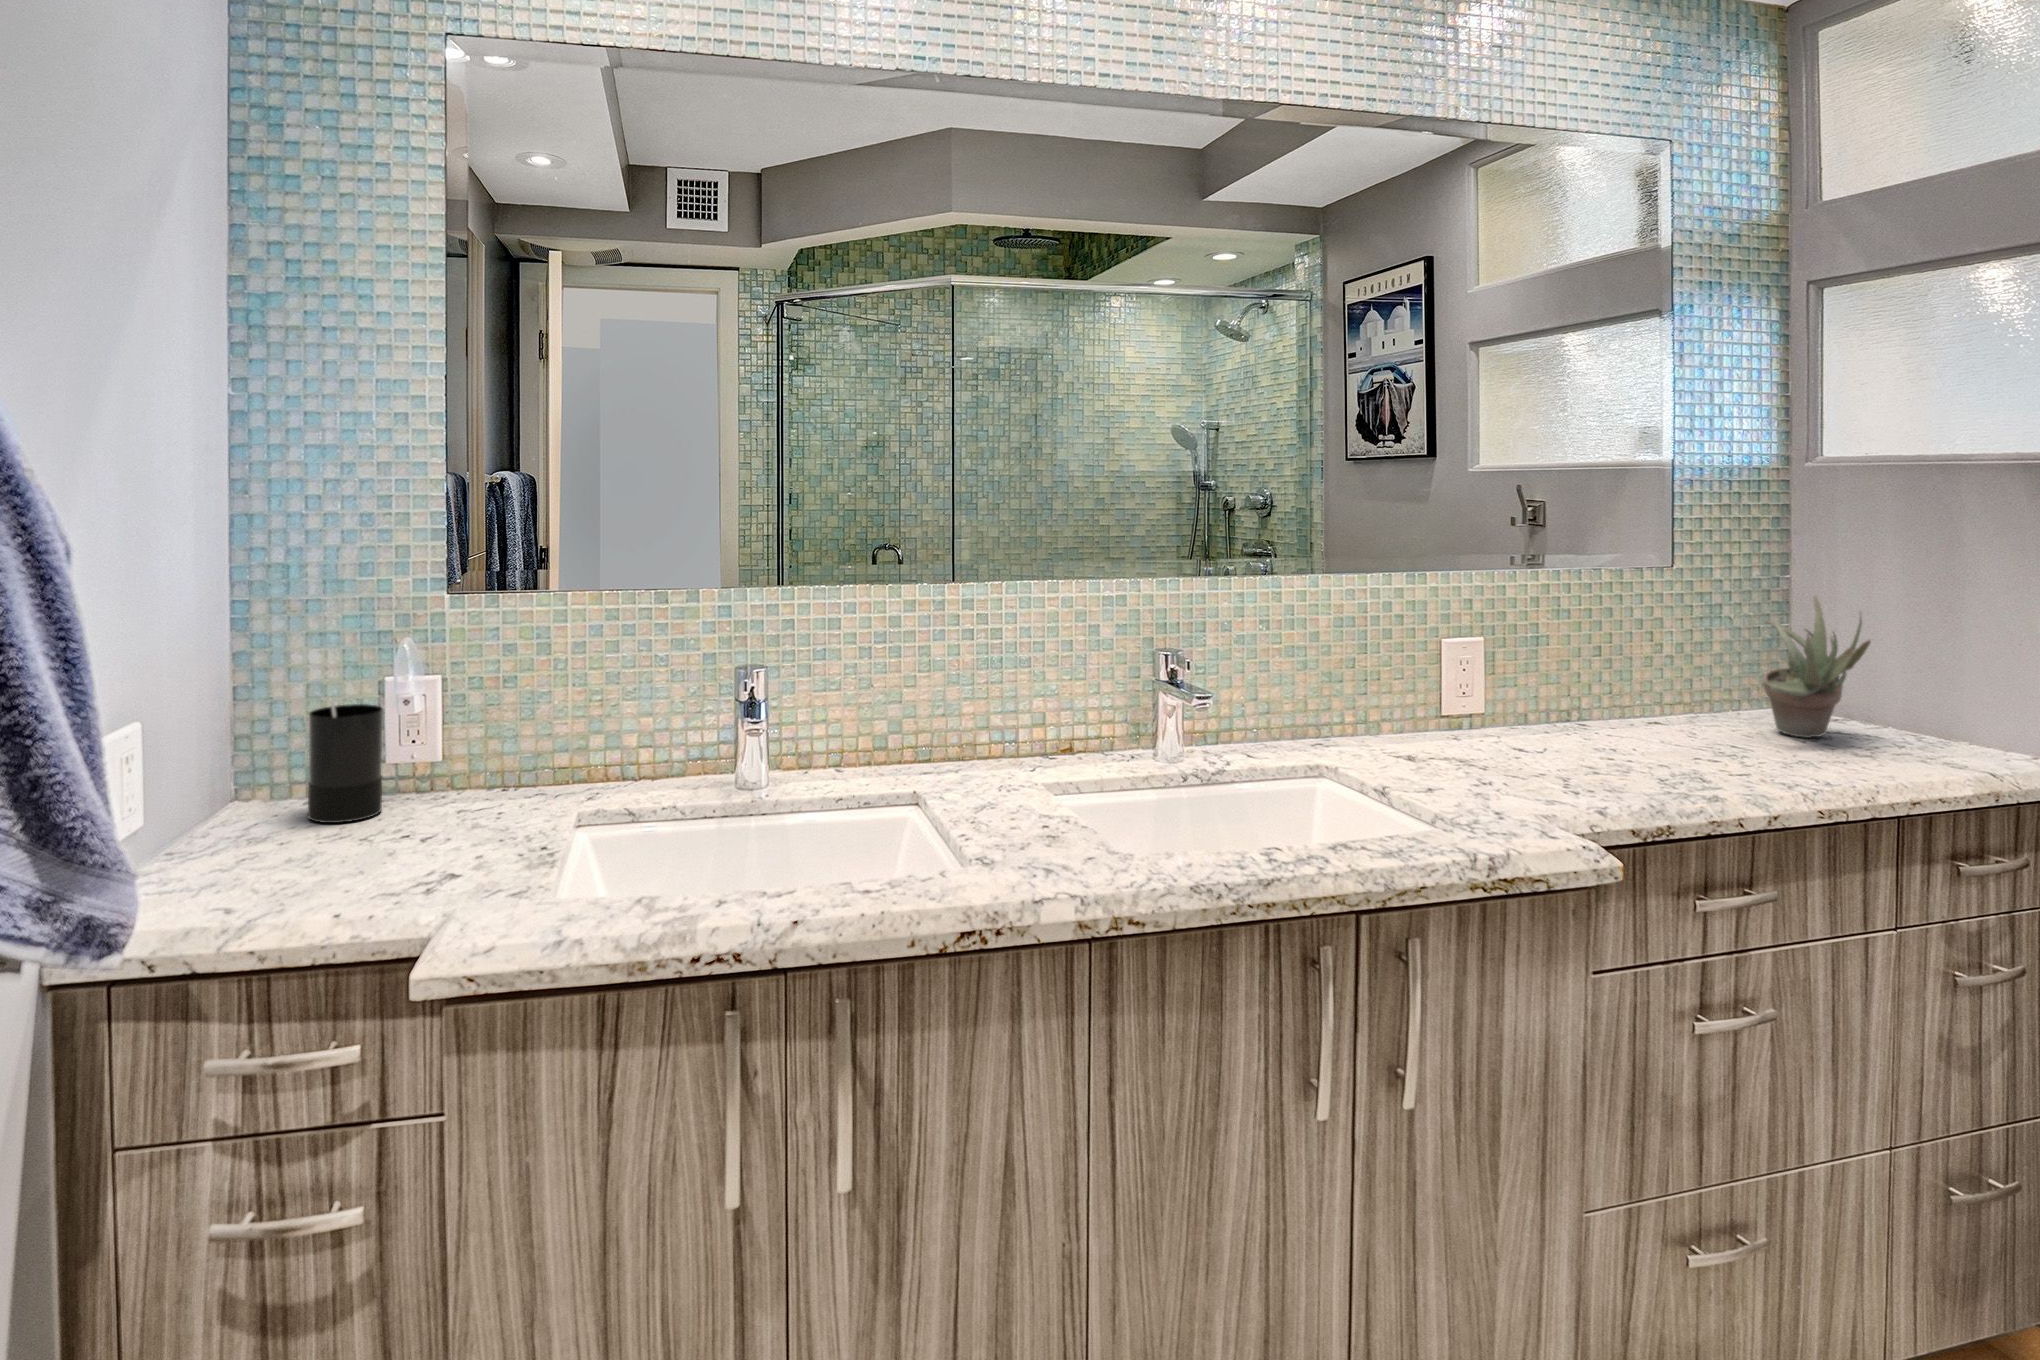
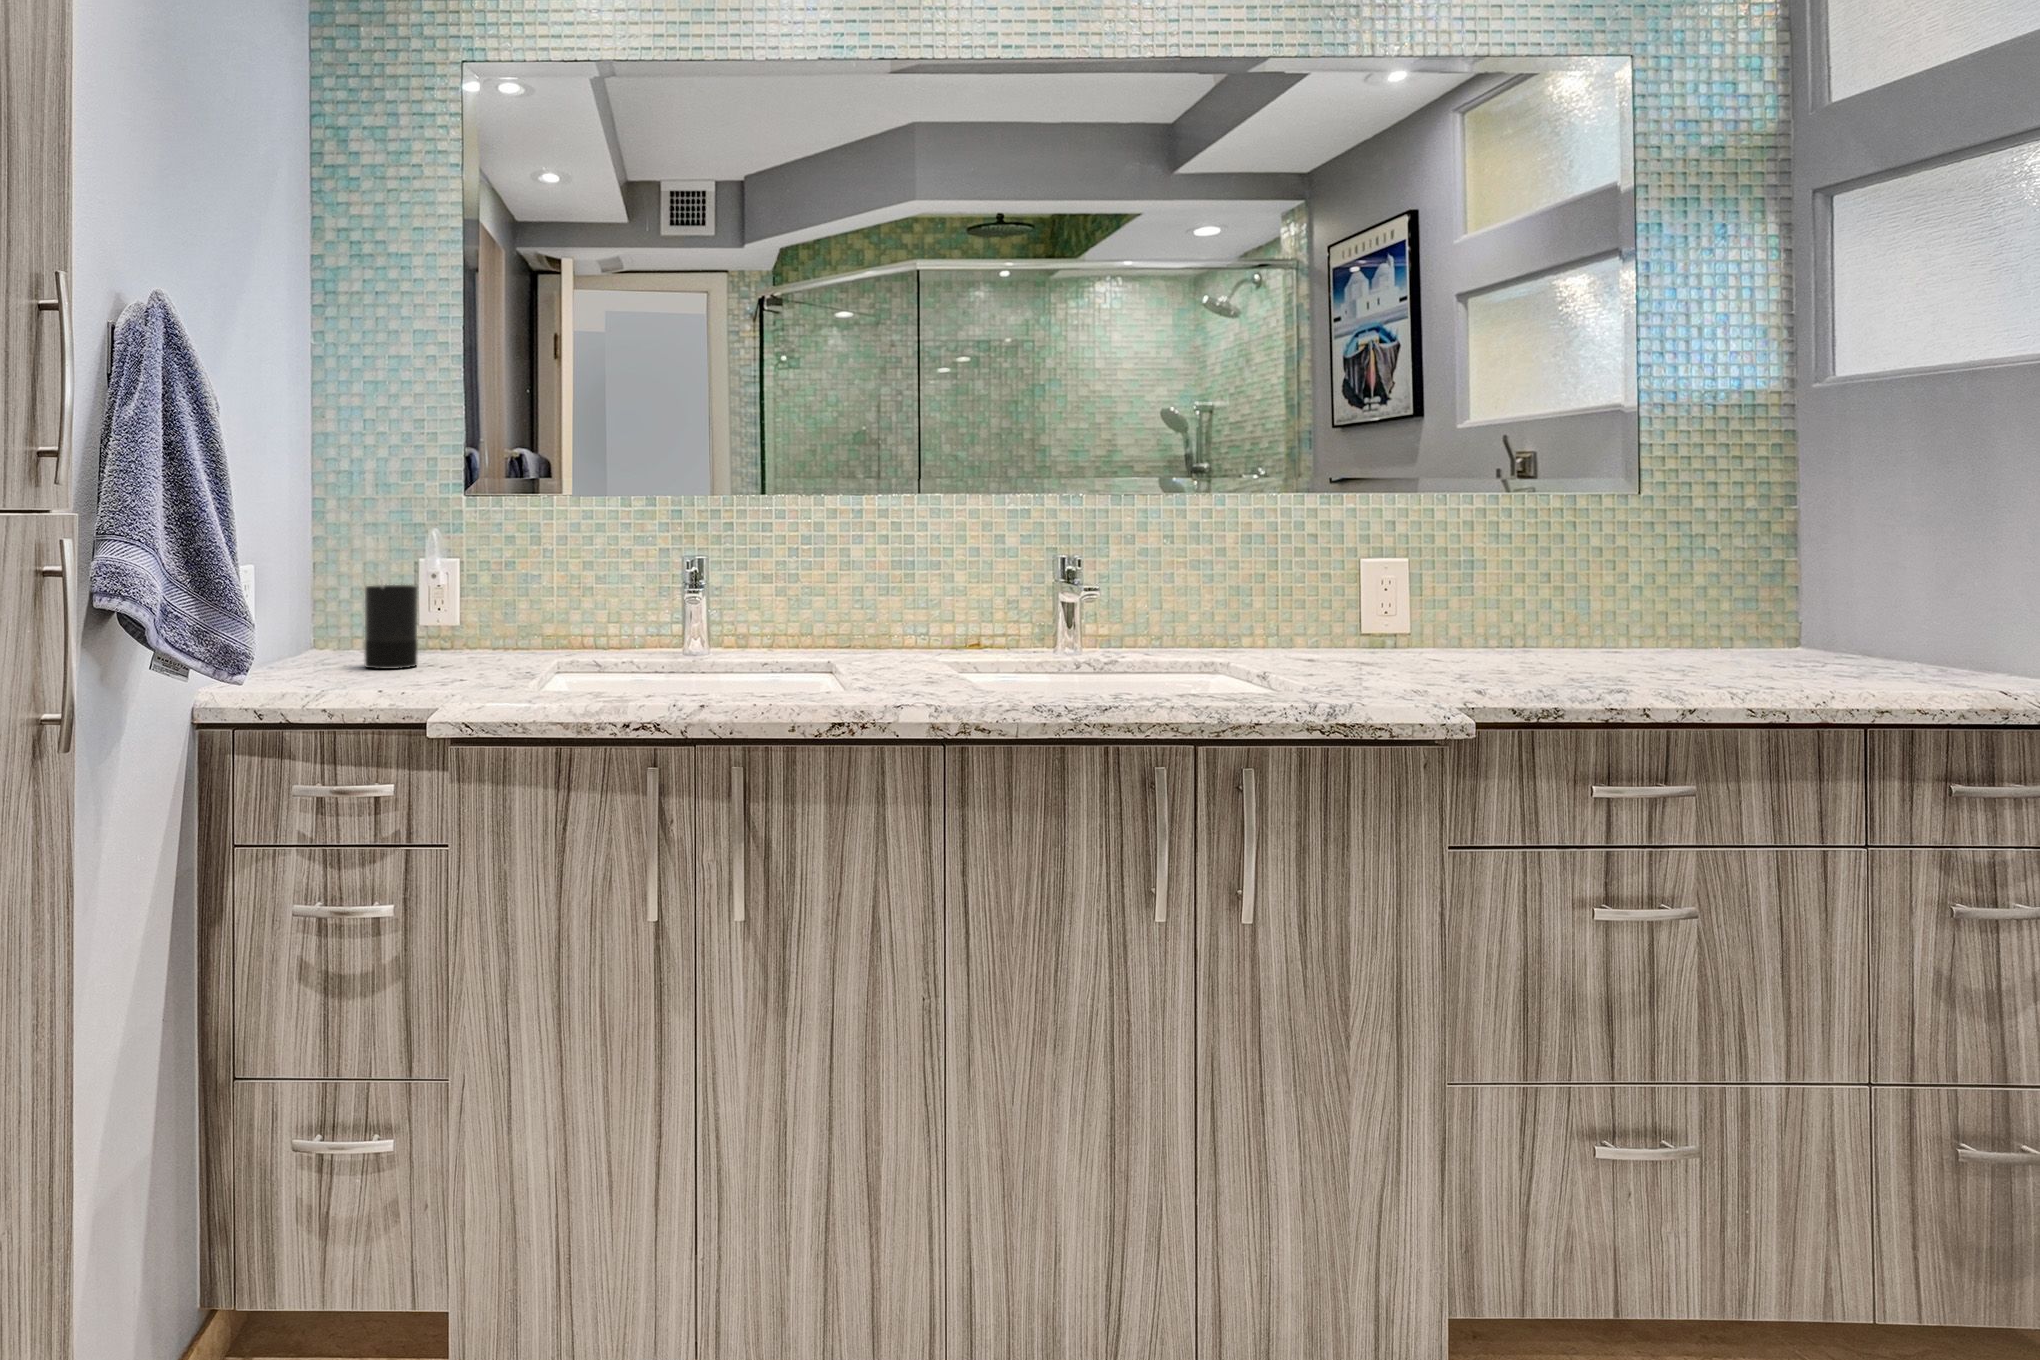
succulent plant: present [1762,596,1871,738] -> none [1724,510,1861,661]

